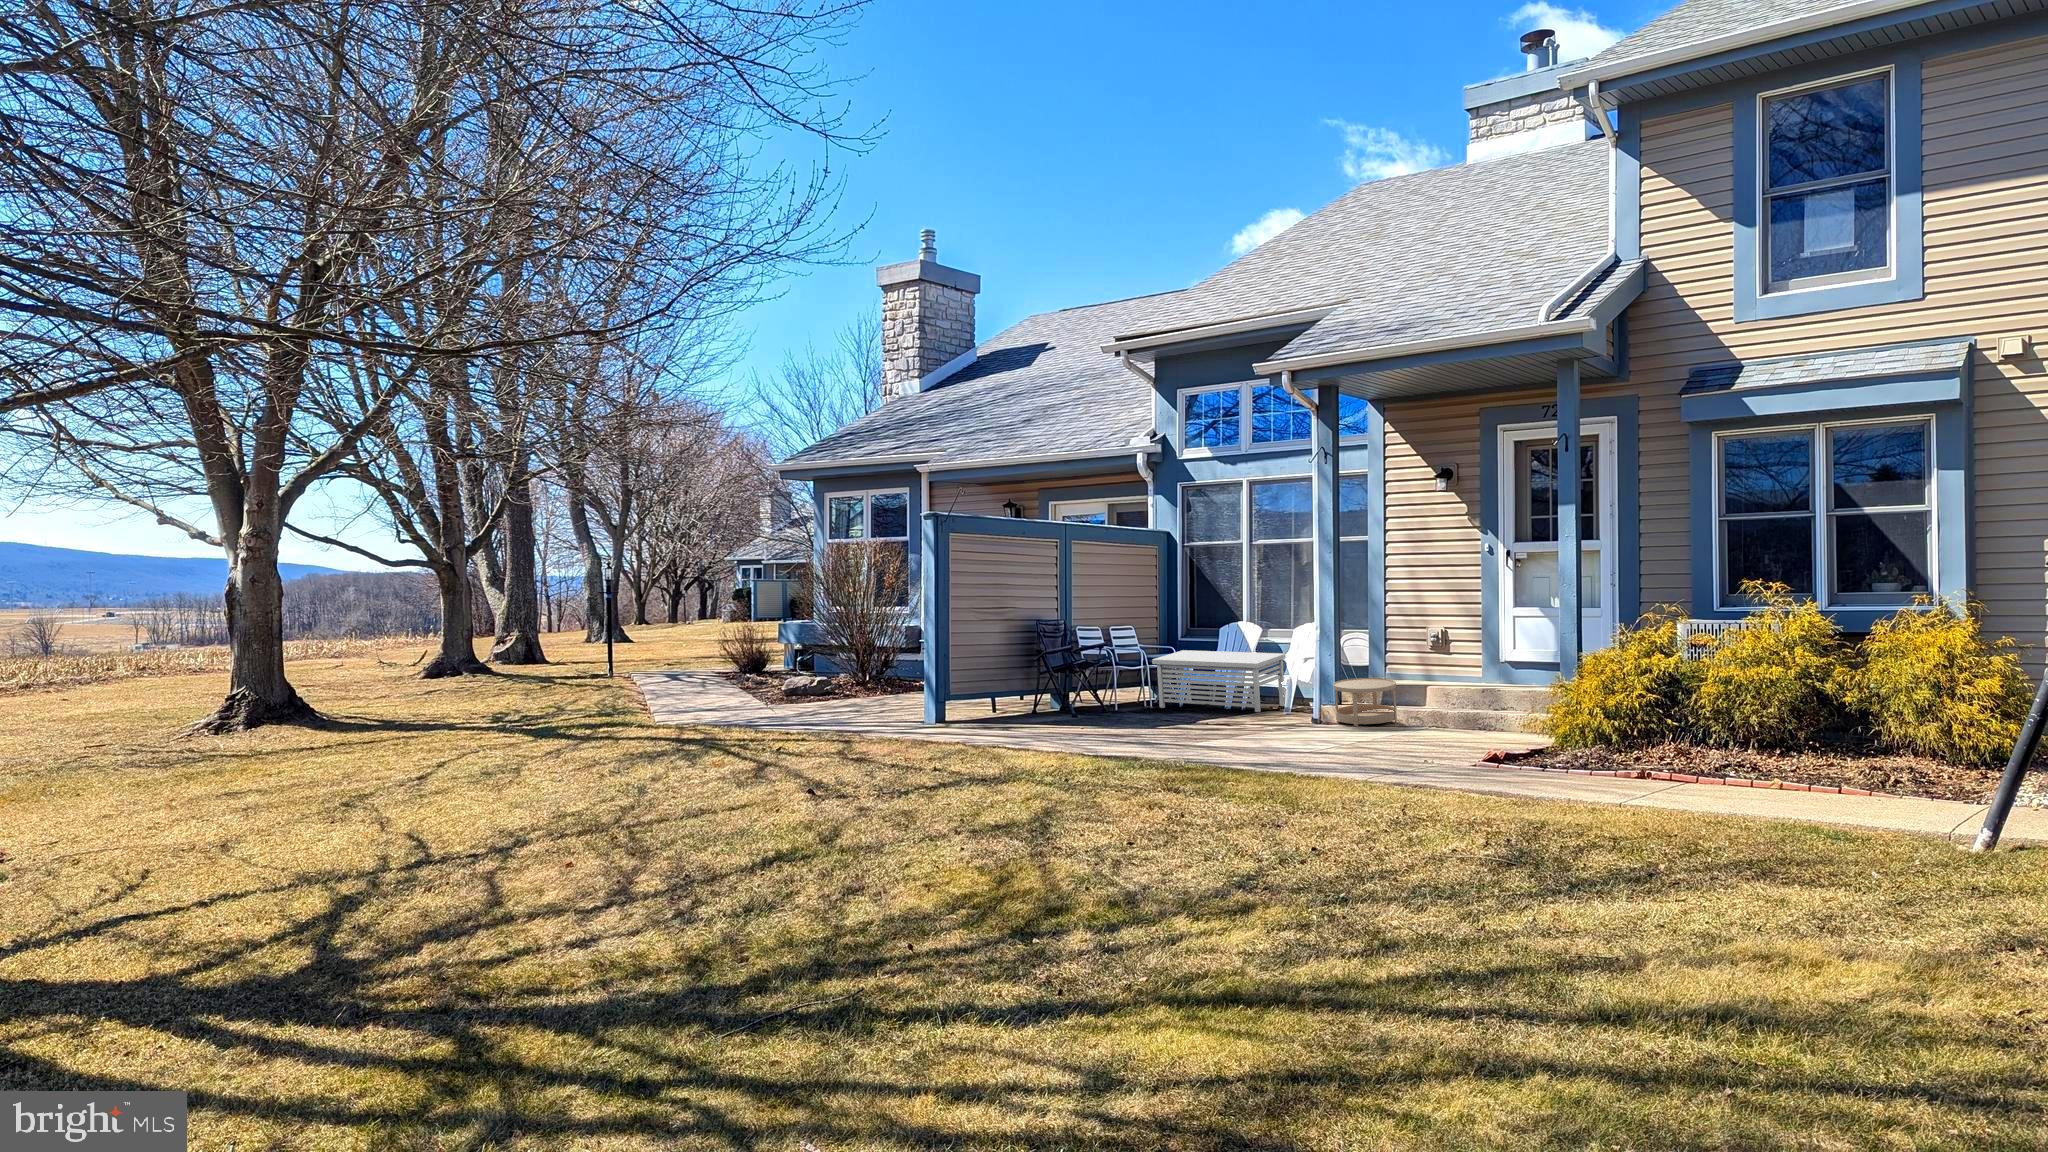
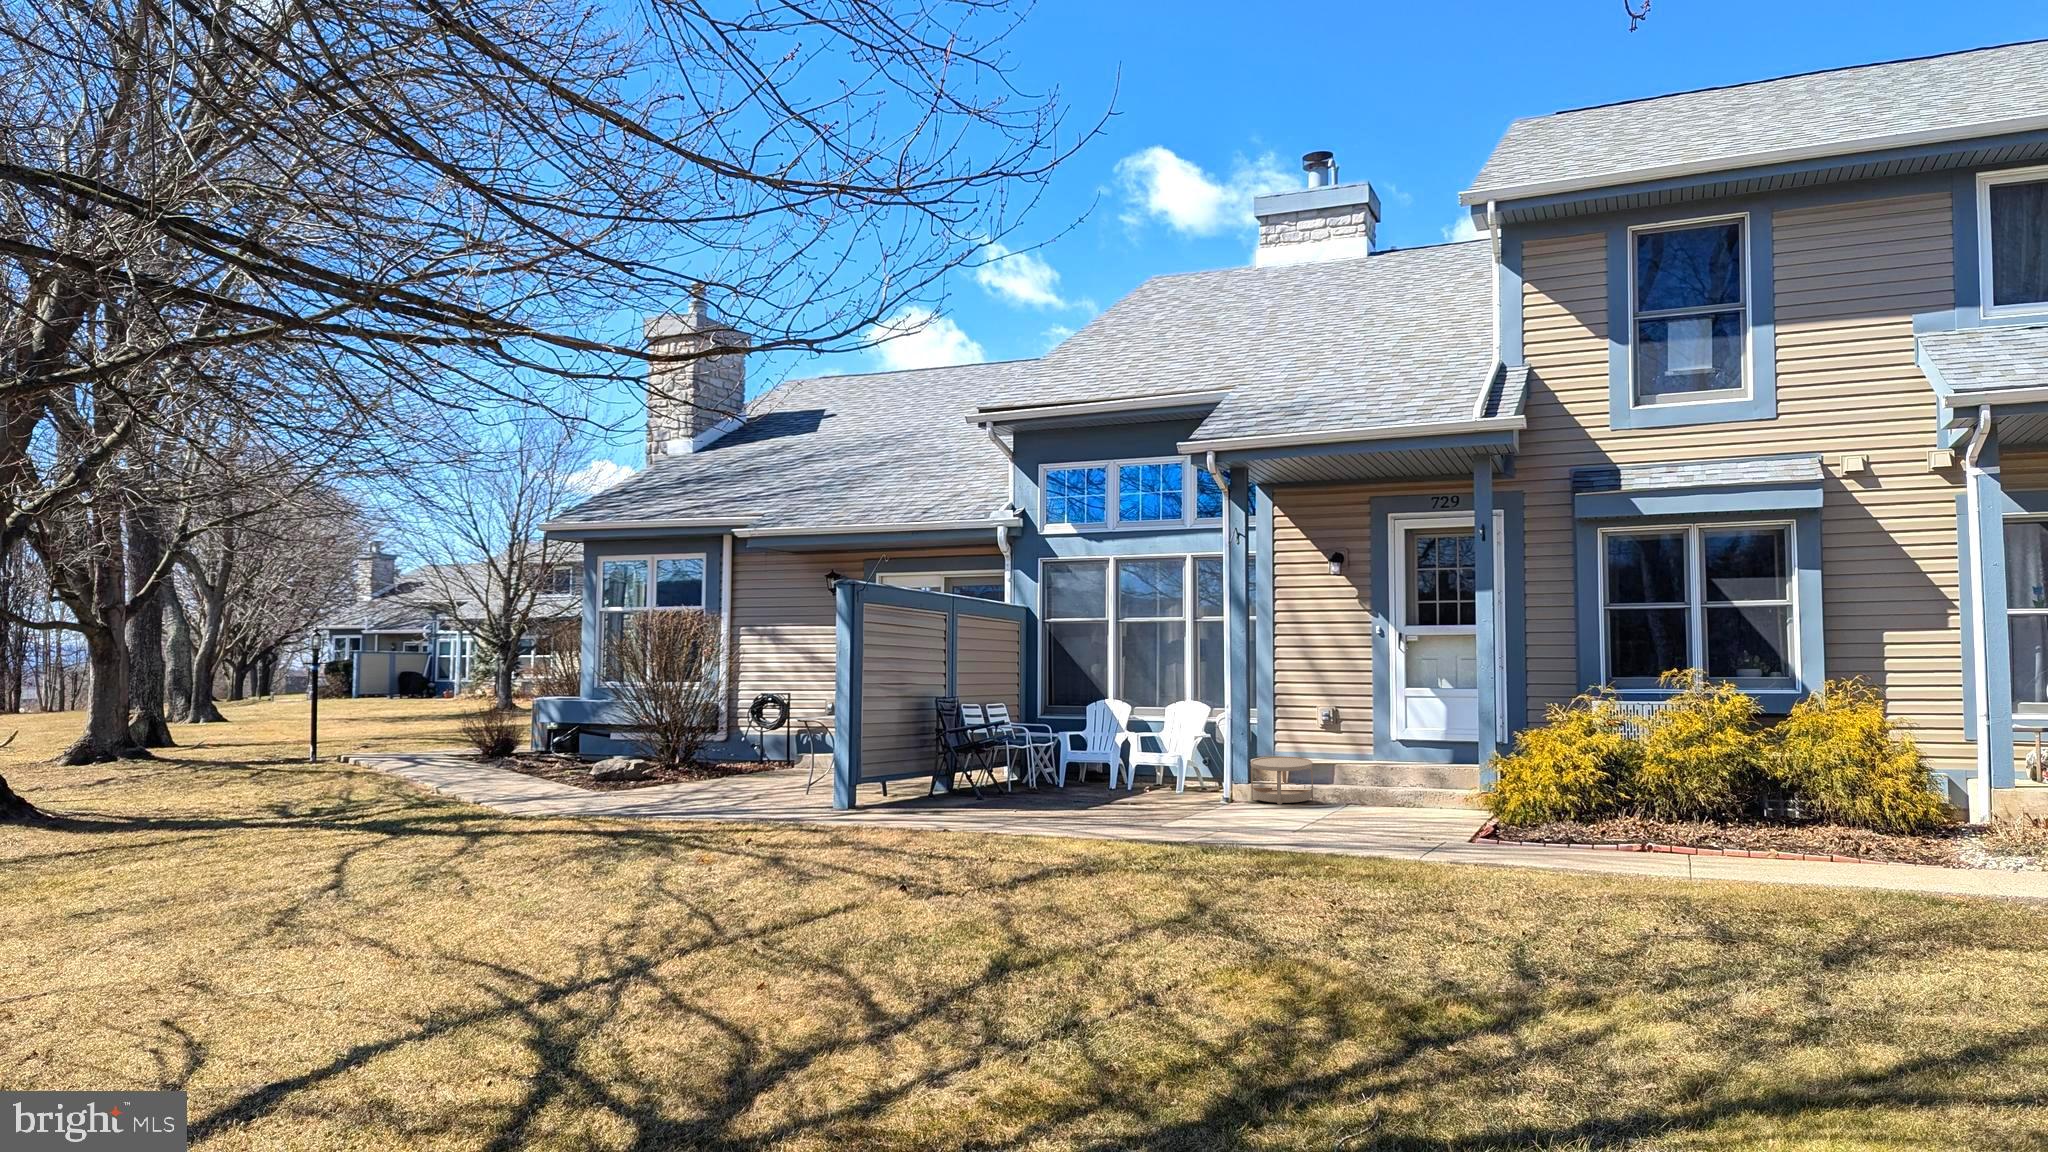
storage bench: present [1152,650,1286,712] -> none [1038,730,1171,796]

